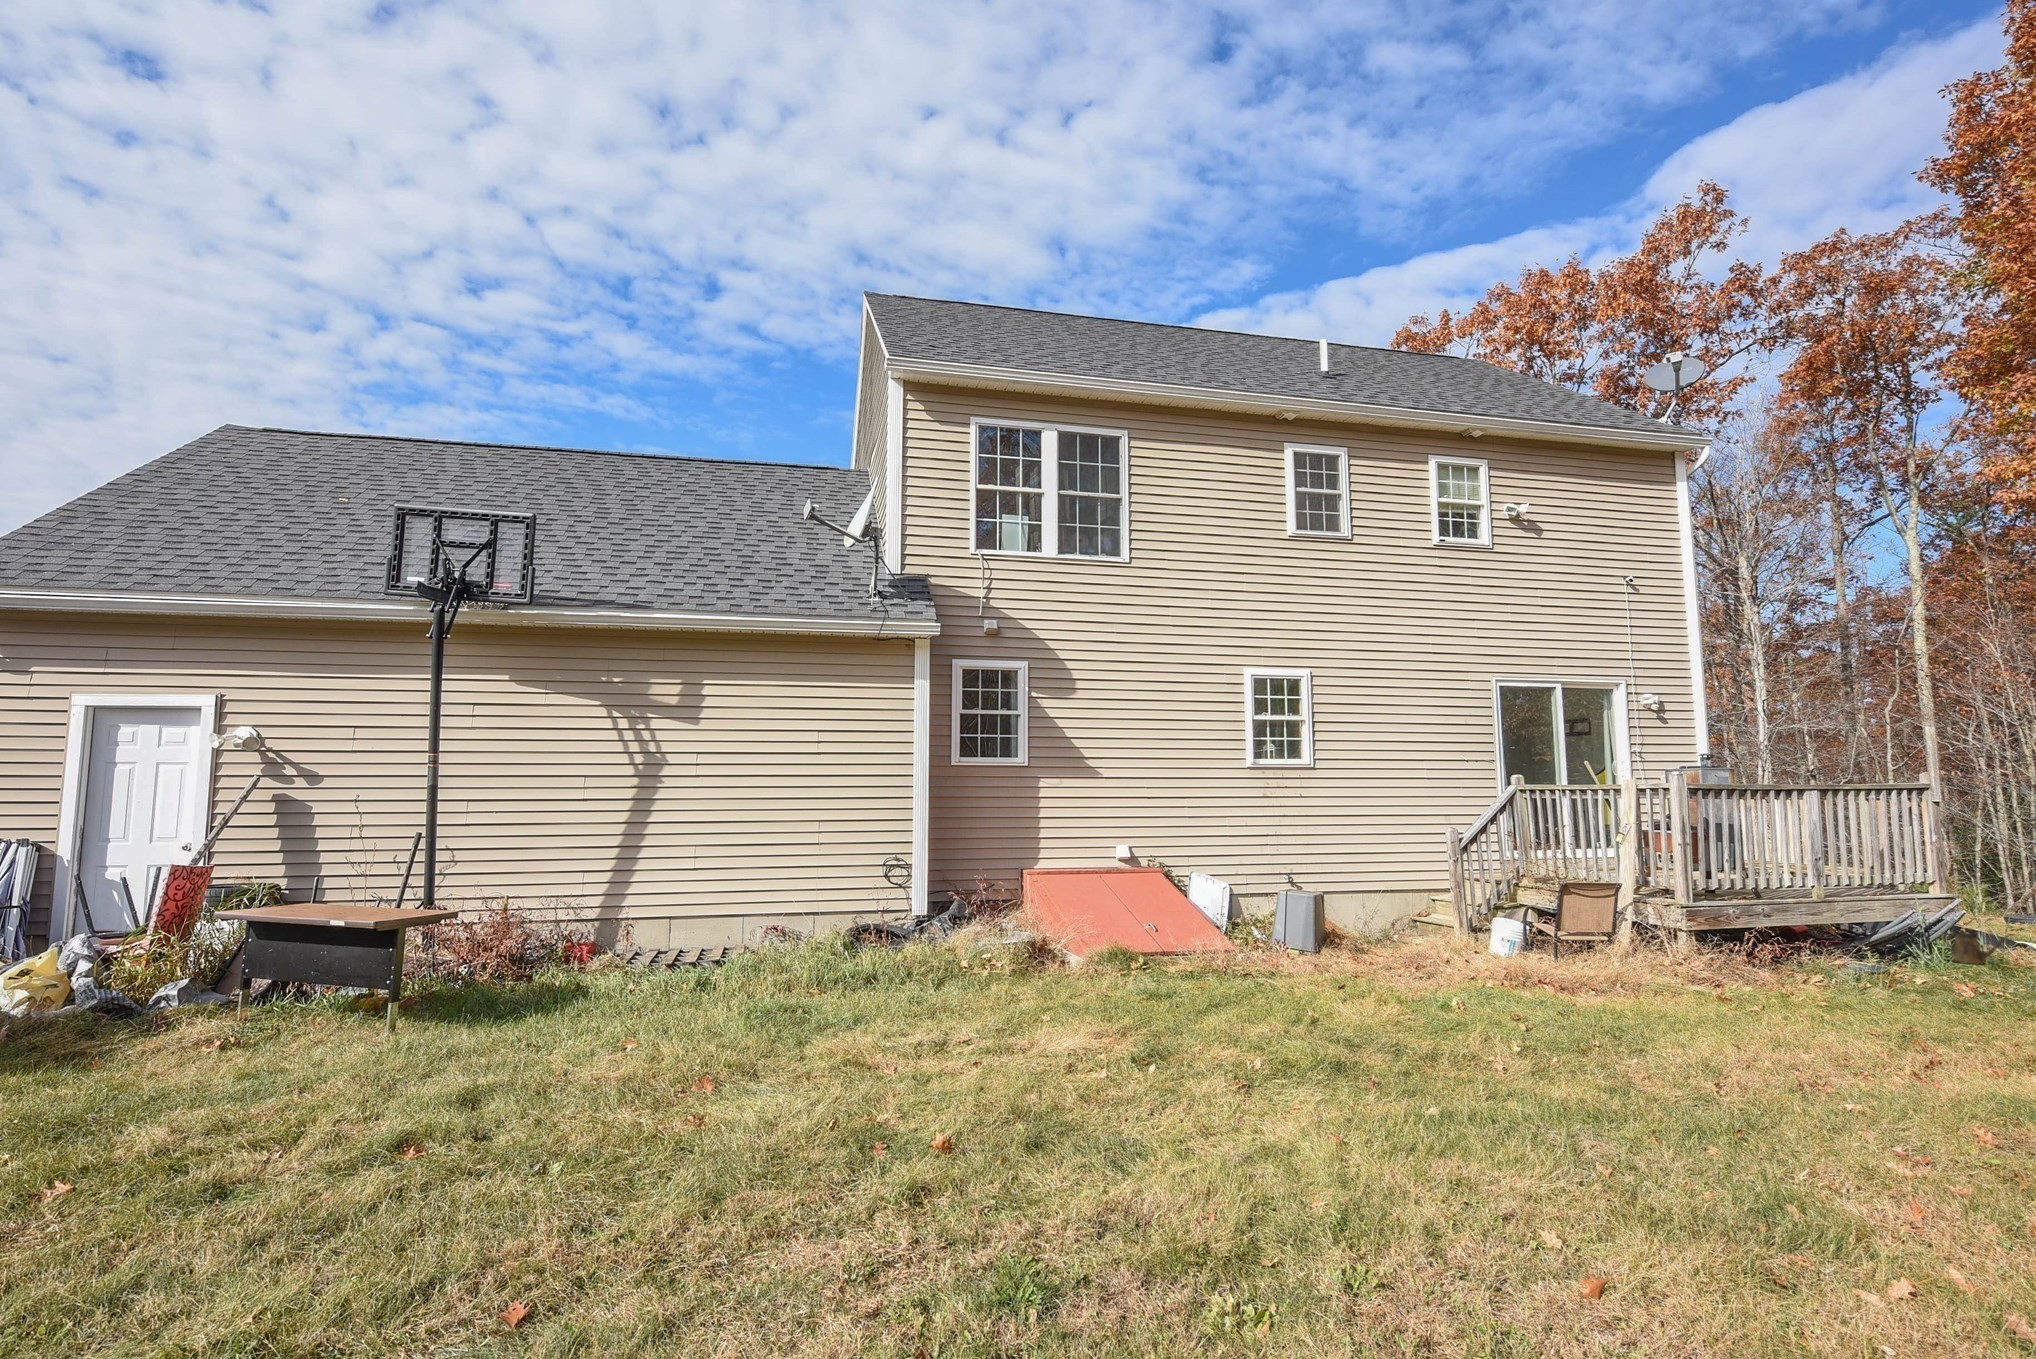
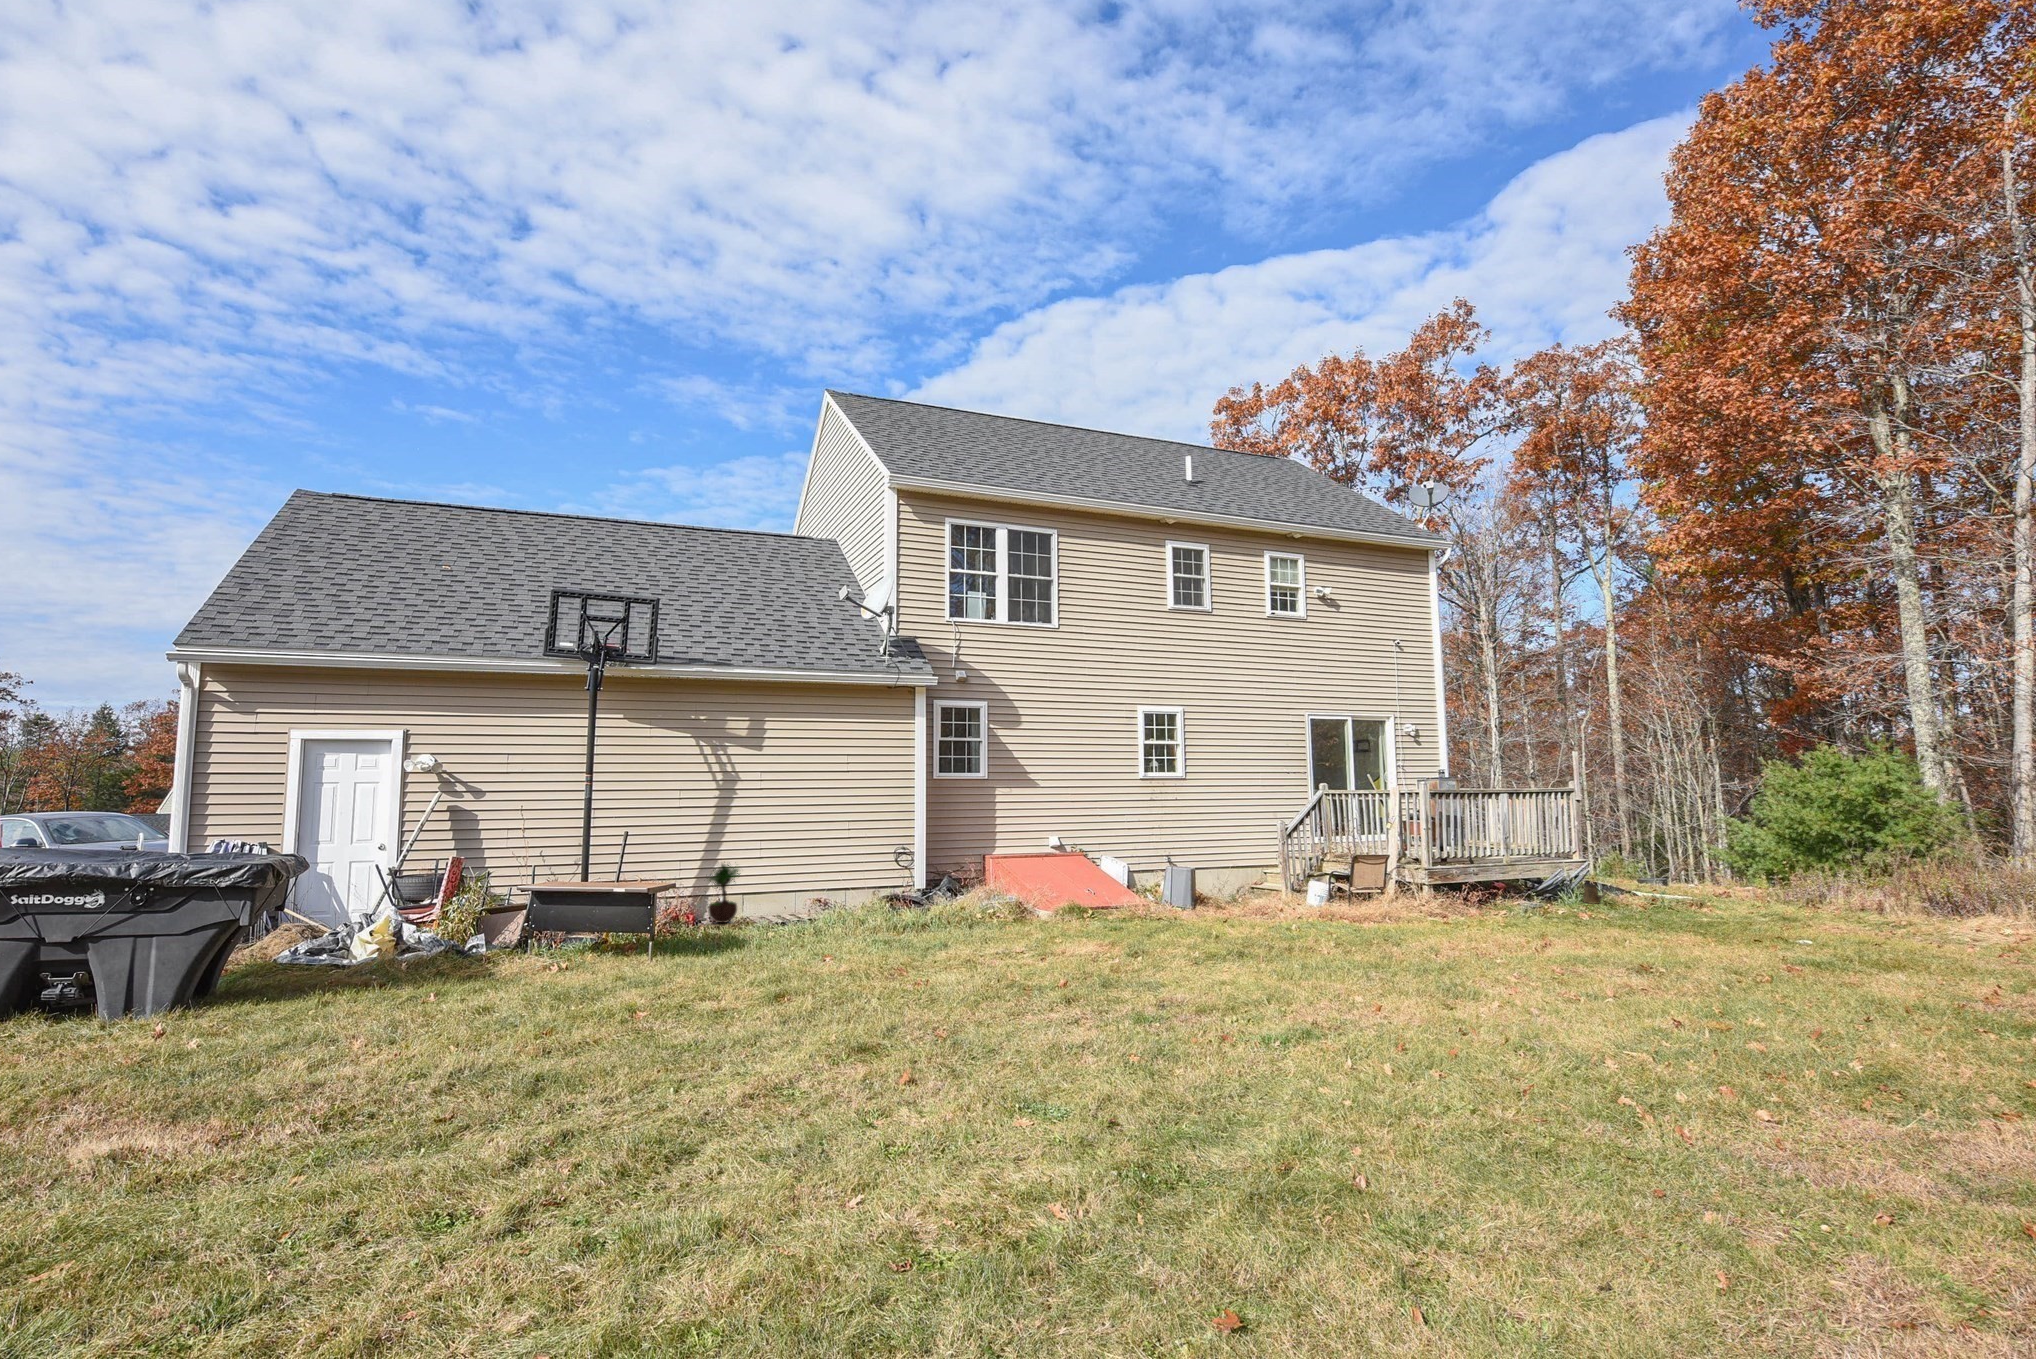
potted tree: none [604,867,659,957] -> present [707,864,740,923]

